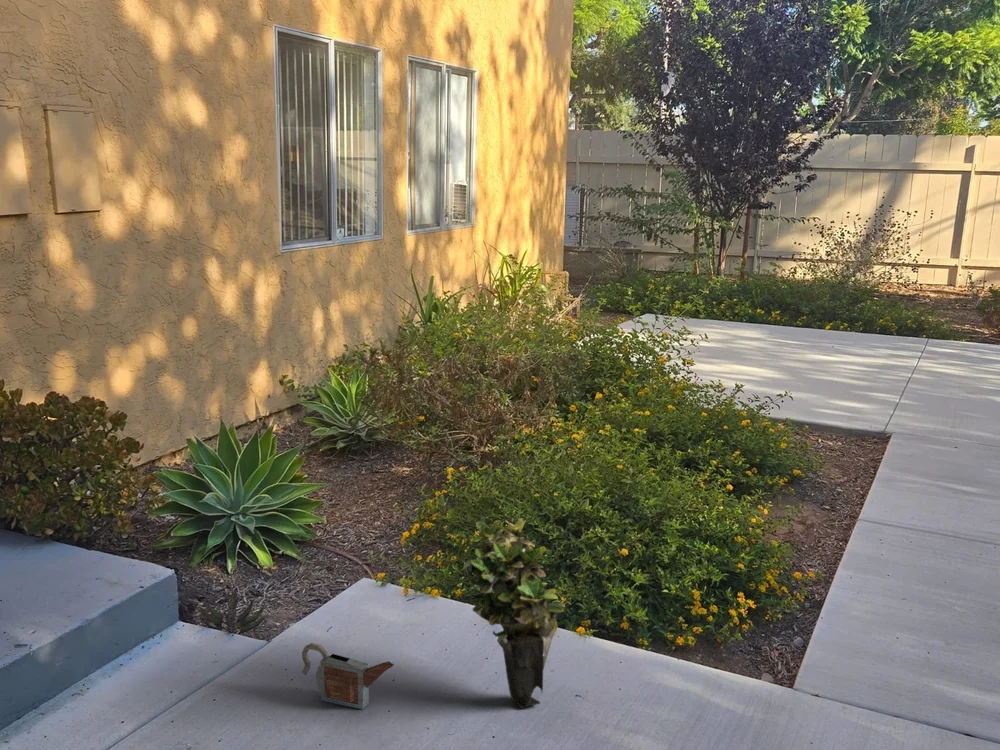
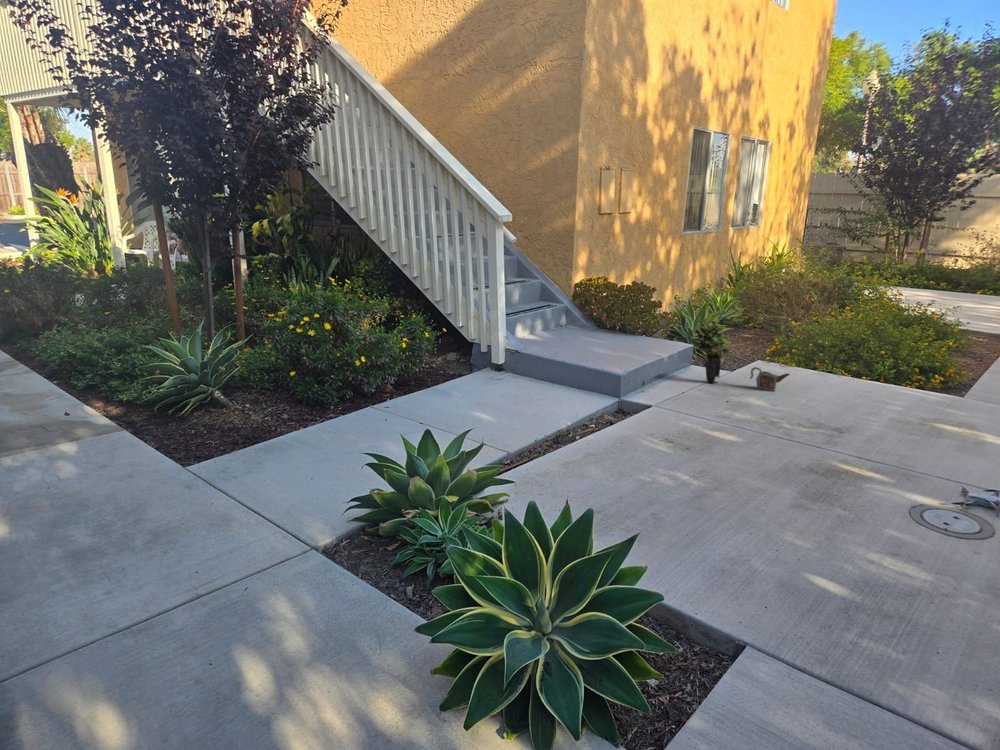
potted plant: present [464,518,565,708] -> present [693,318,729,383]

